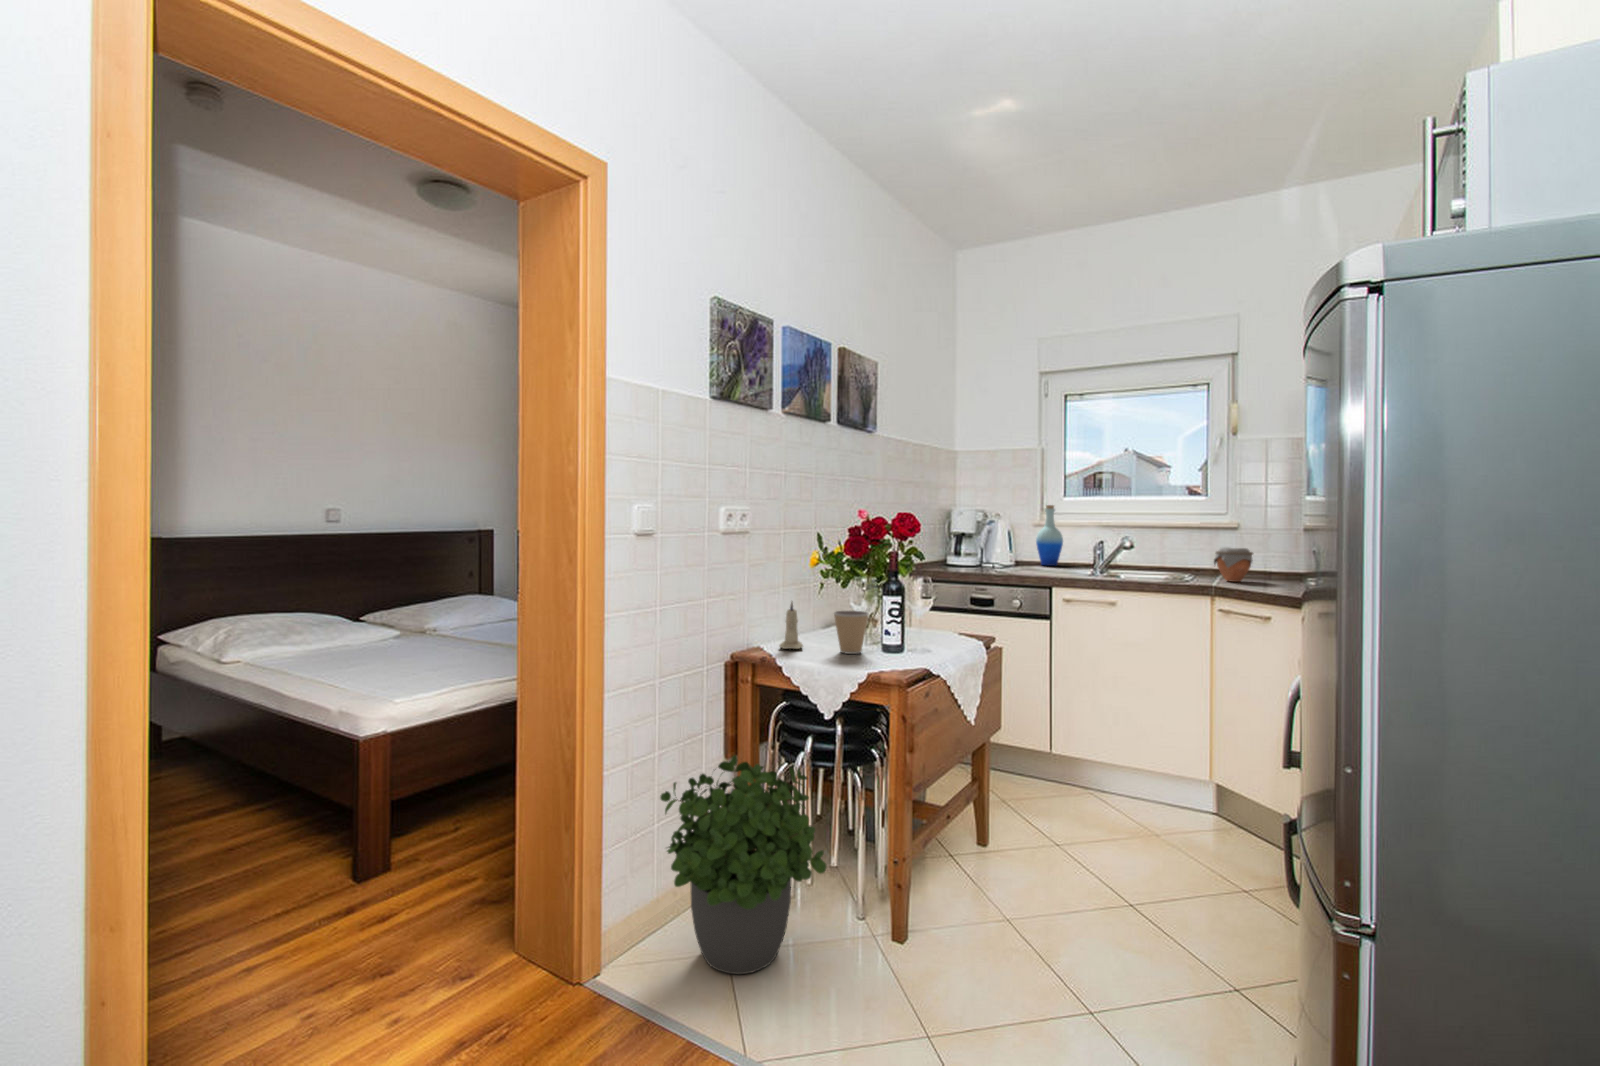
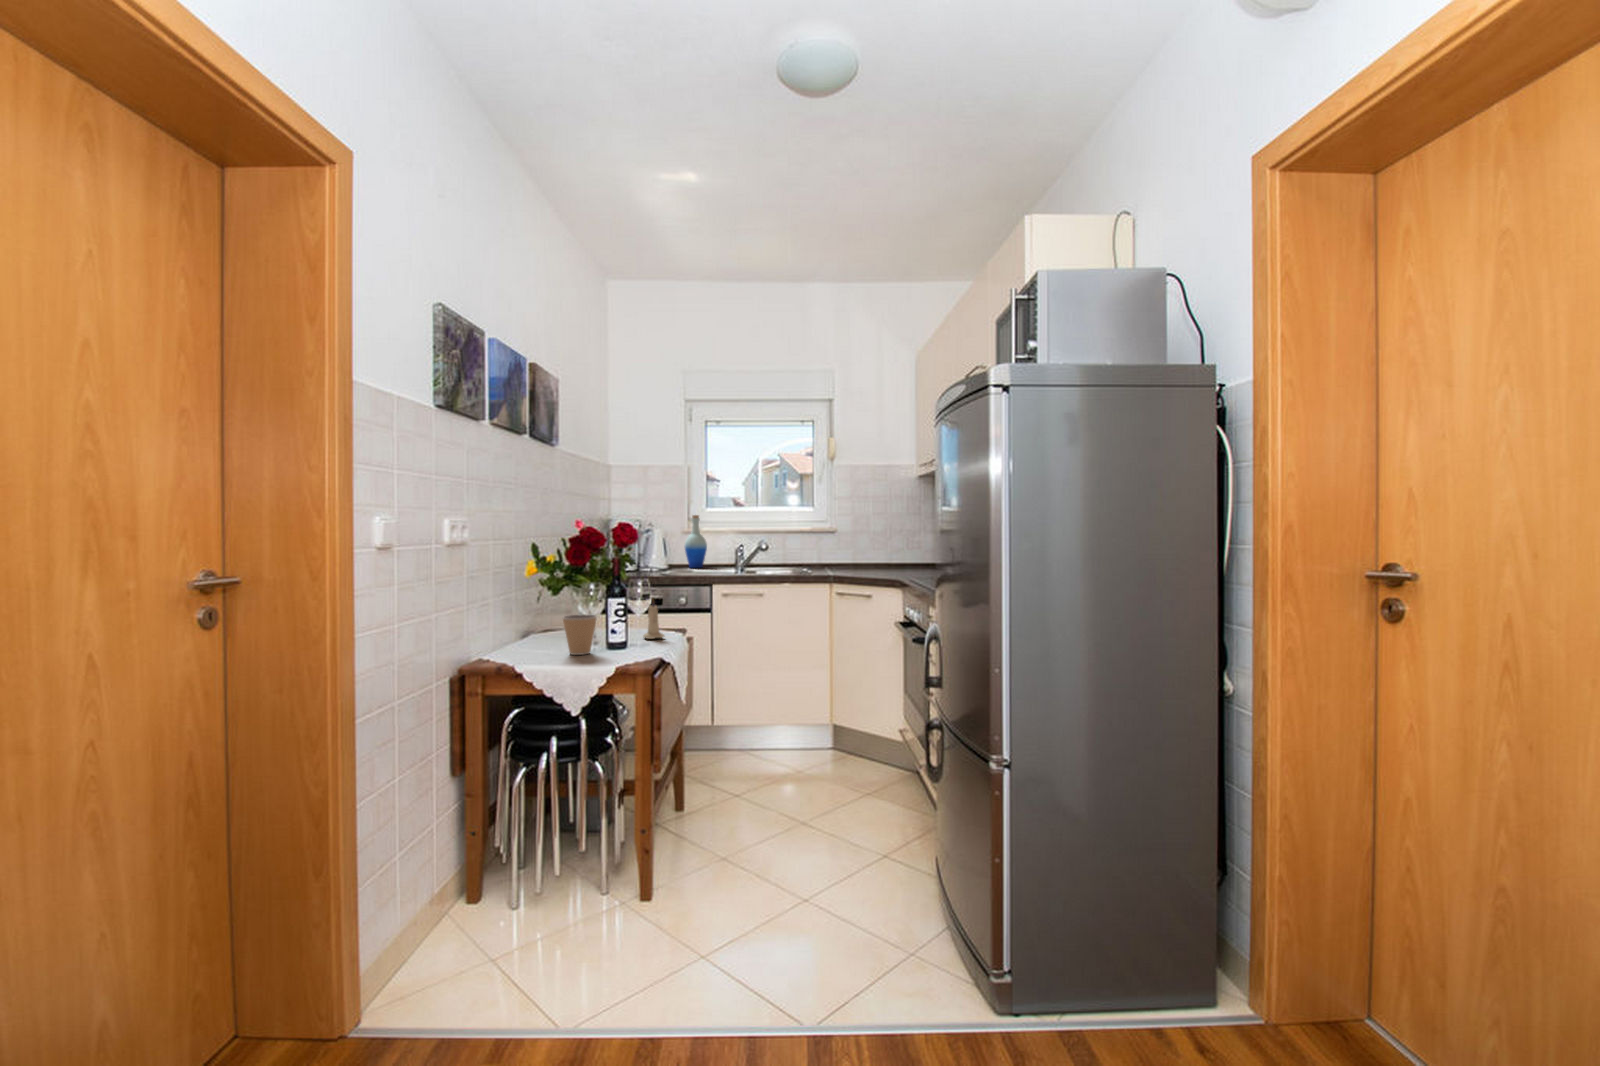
jar: present [1214,547,1253,582] -> none [828,547,854,573]
candle: present [780,602,803,649] -> present [643,601,664,639]
potted plant: present [660,755,826,974] -> none [419,762,599,976]

